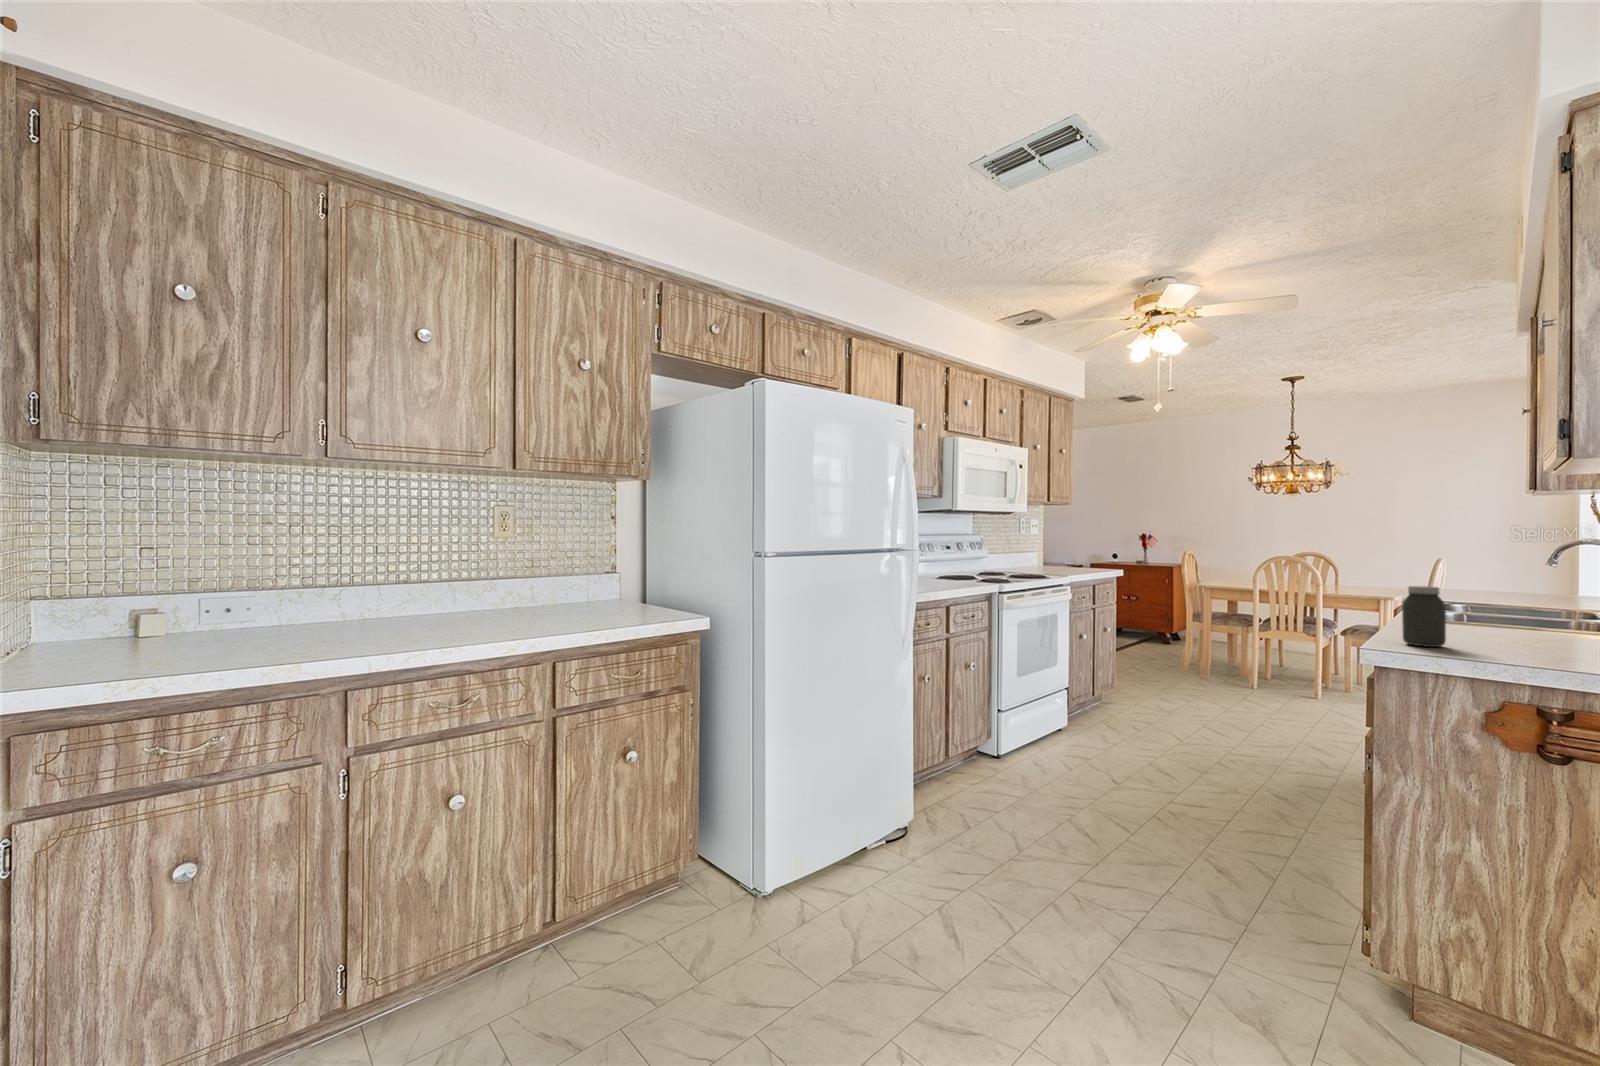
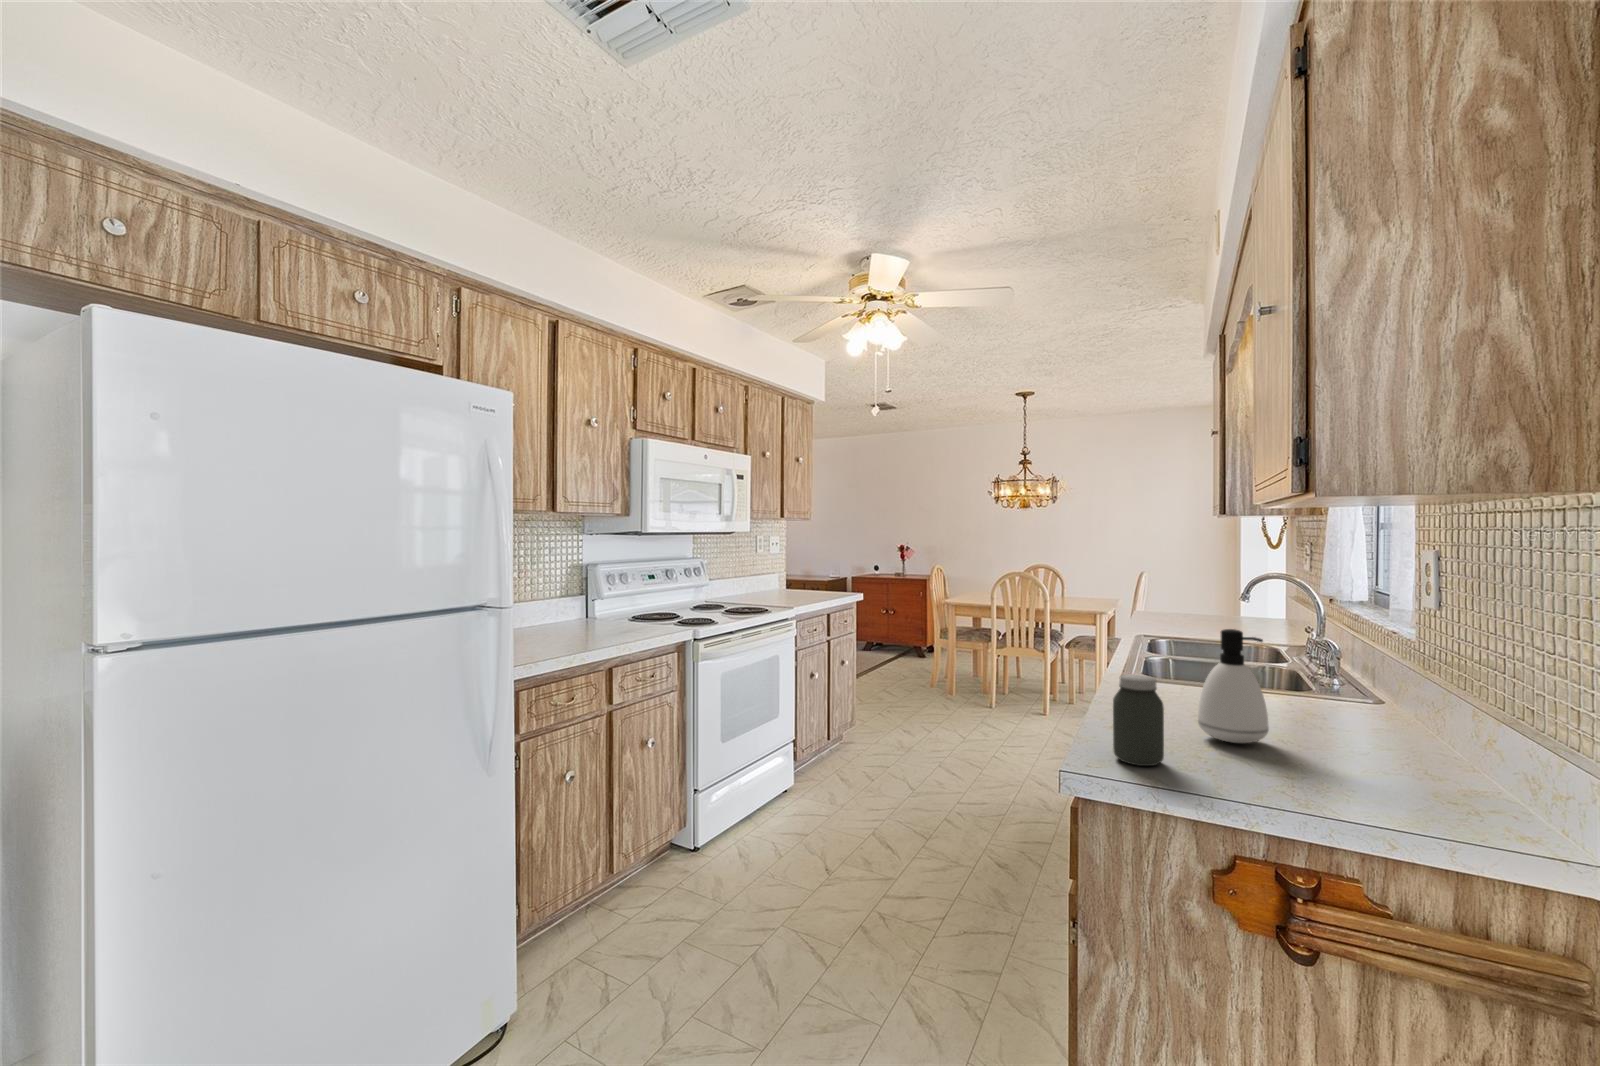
soap dispenser: none [1478,559,1543,643] -> present [1198,629,1269,743]

